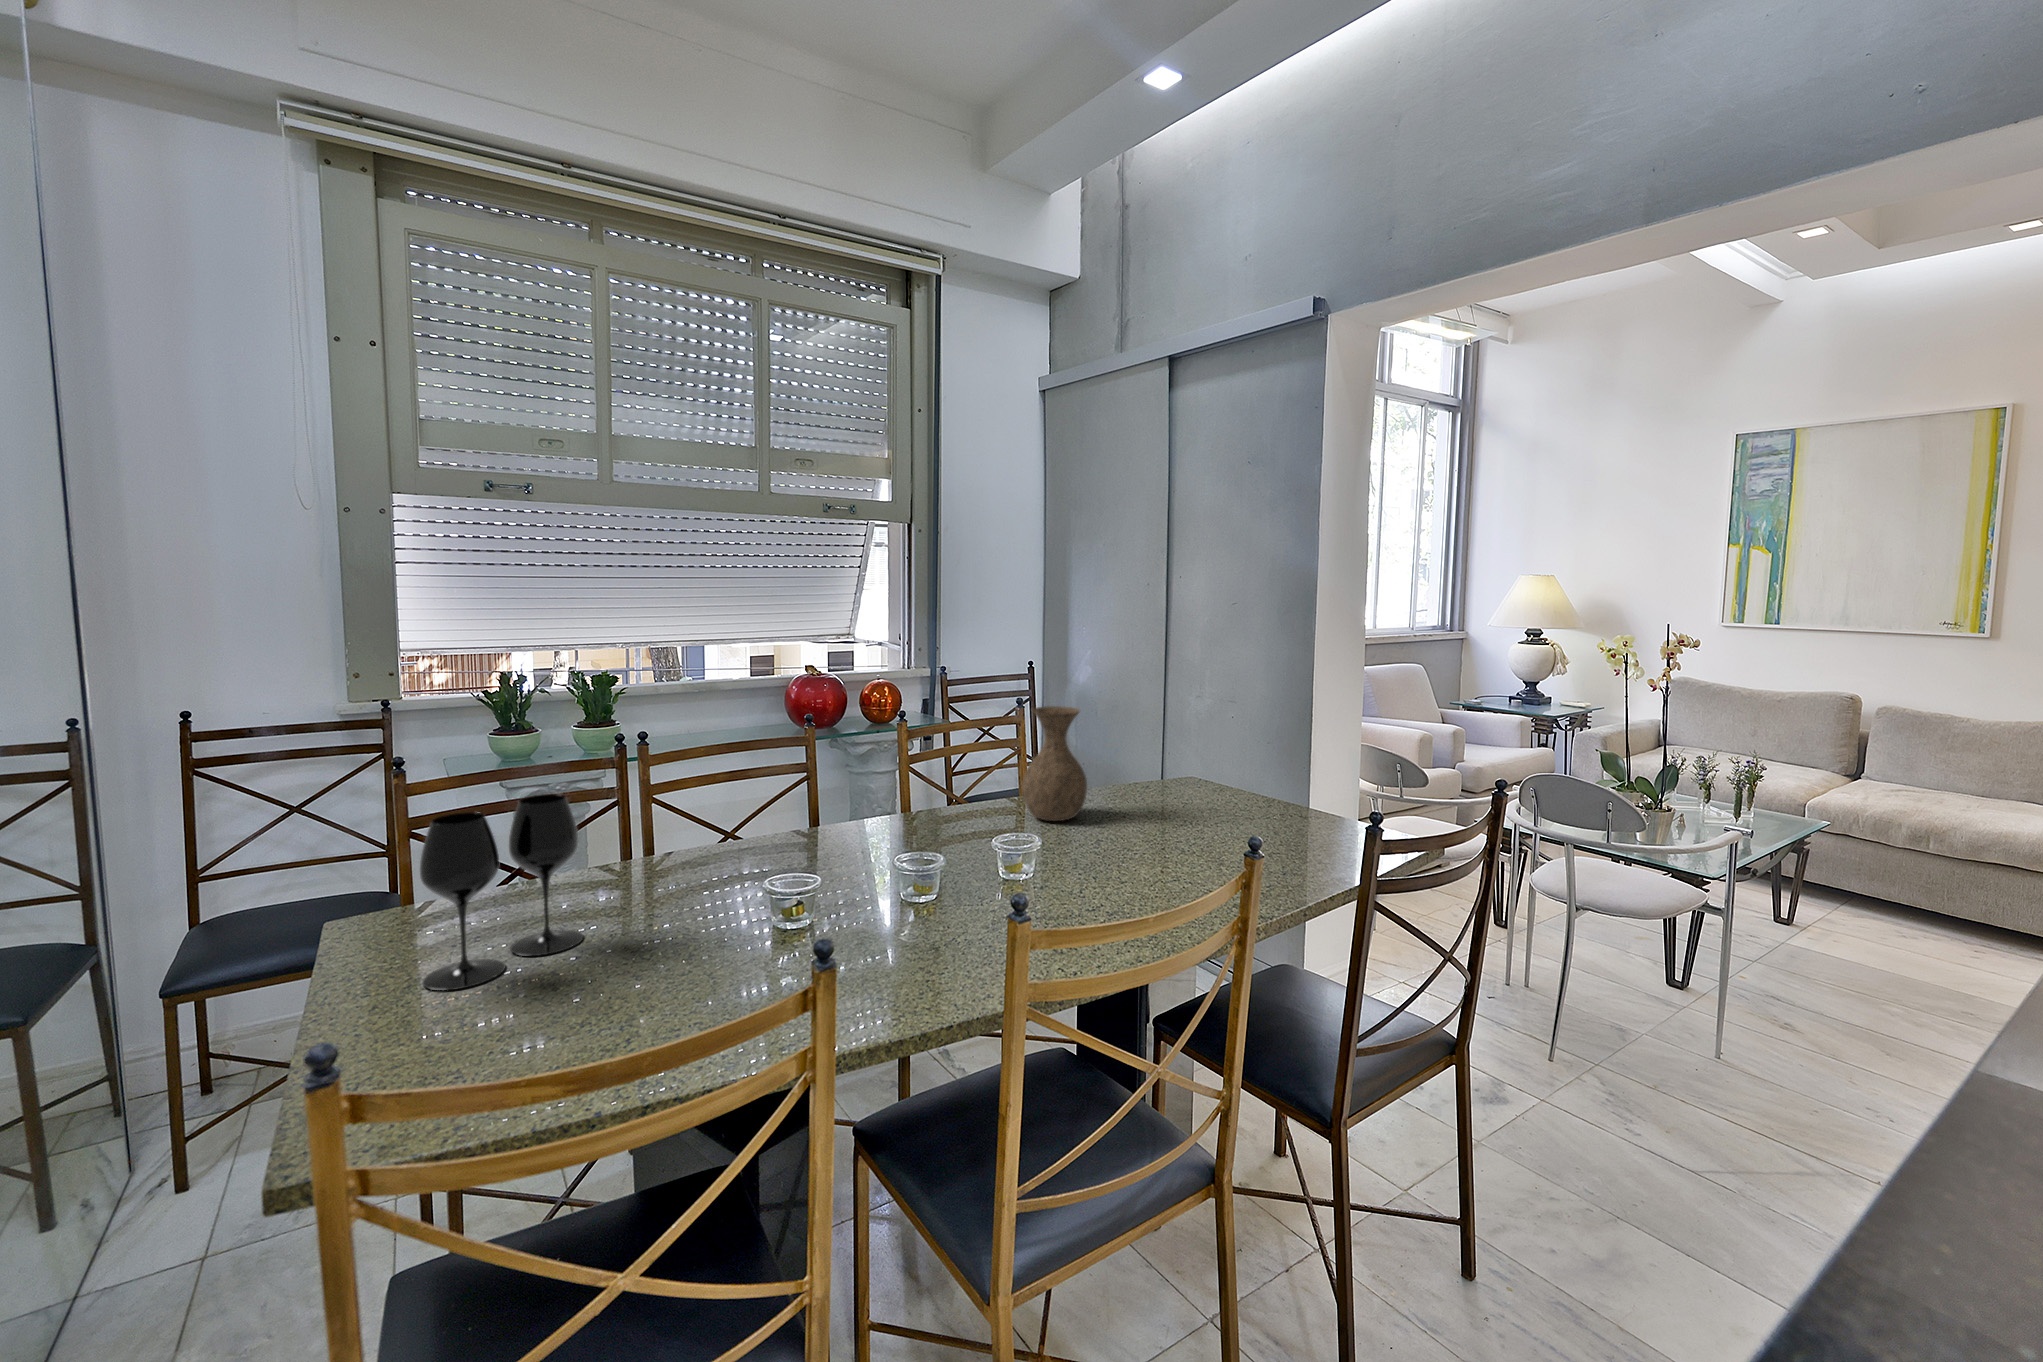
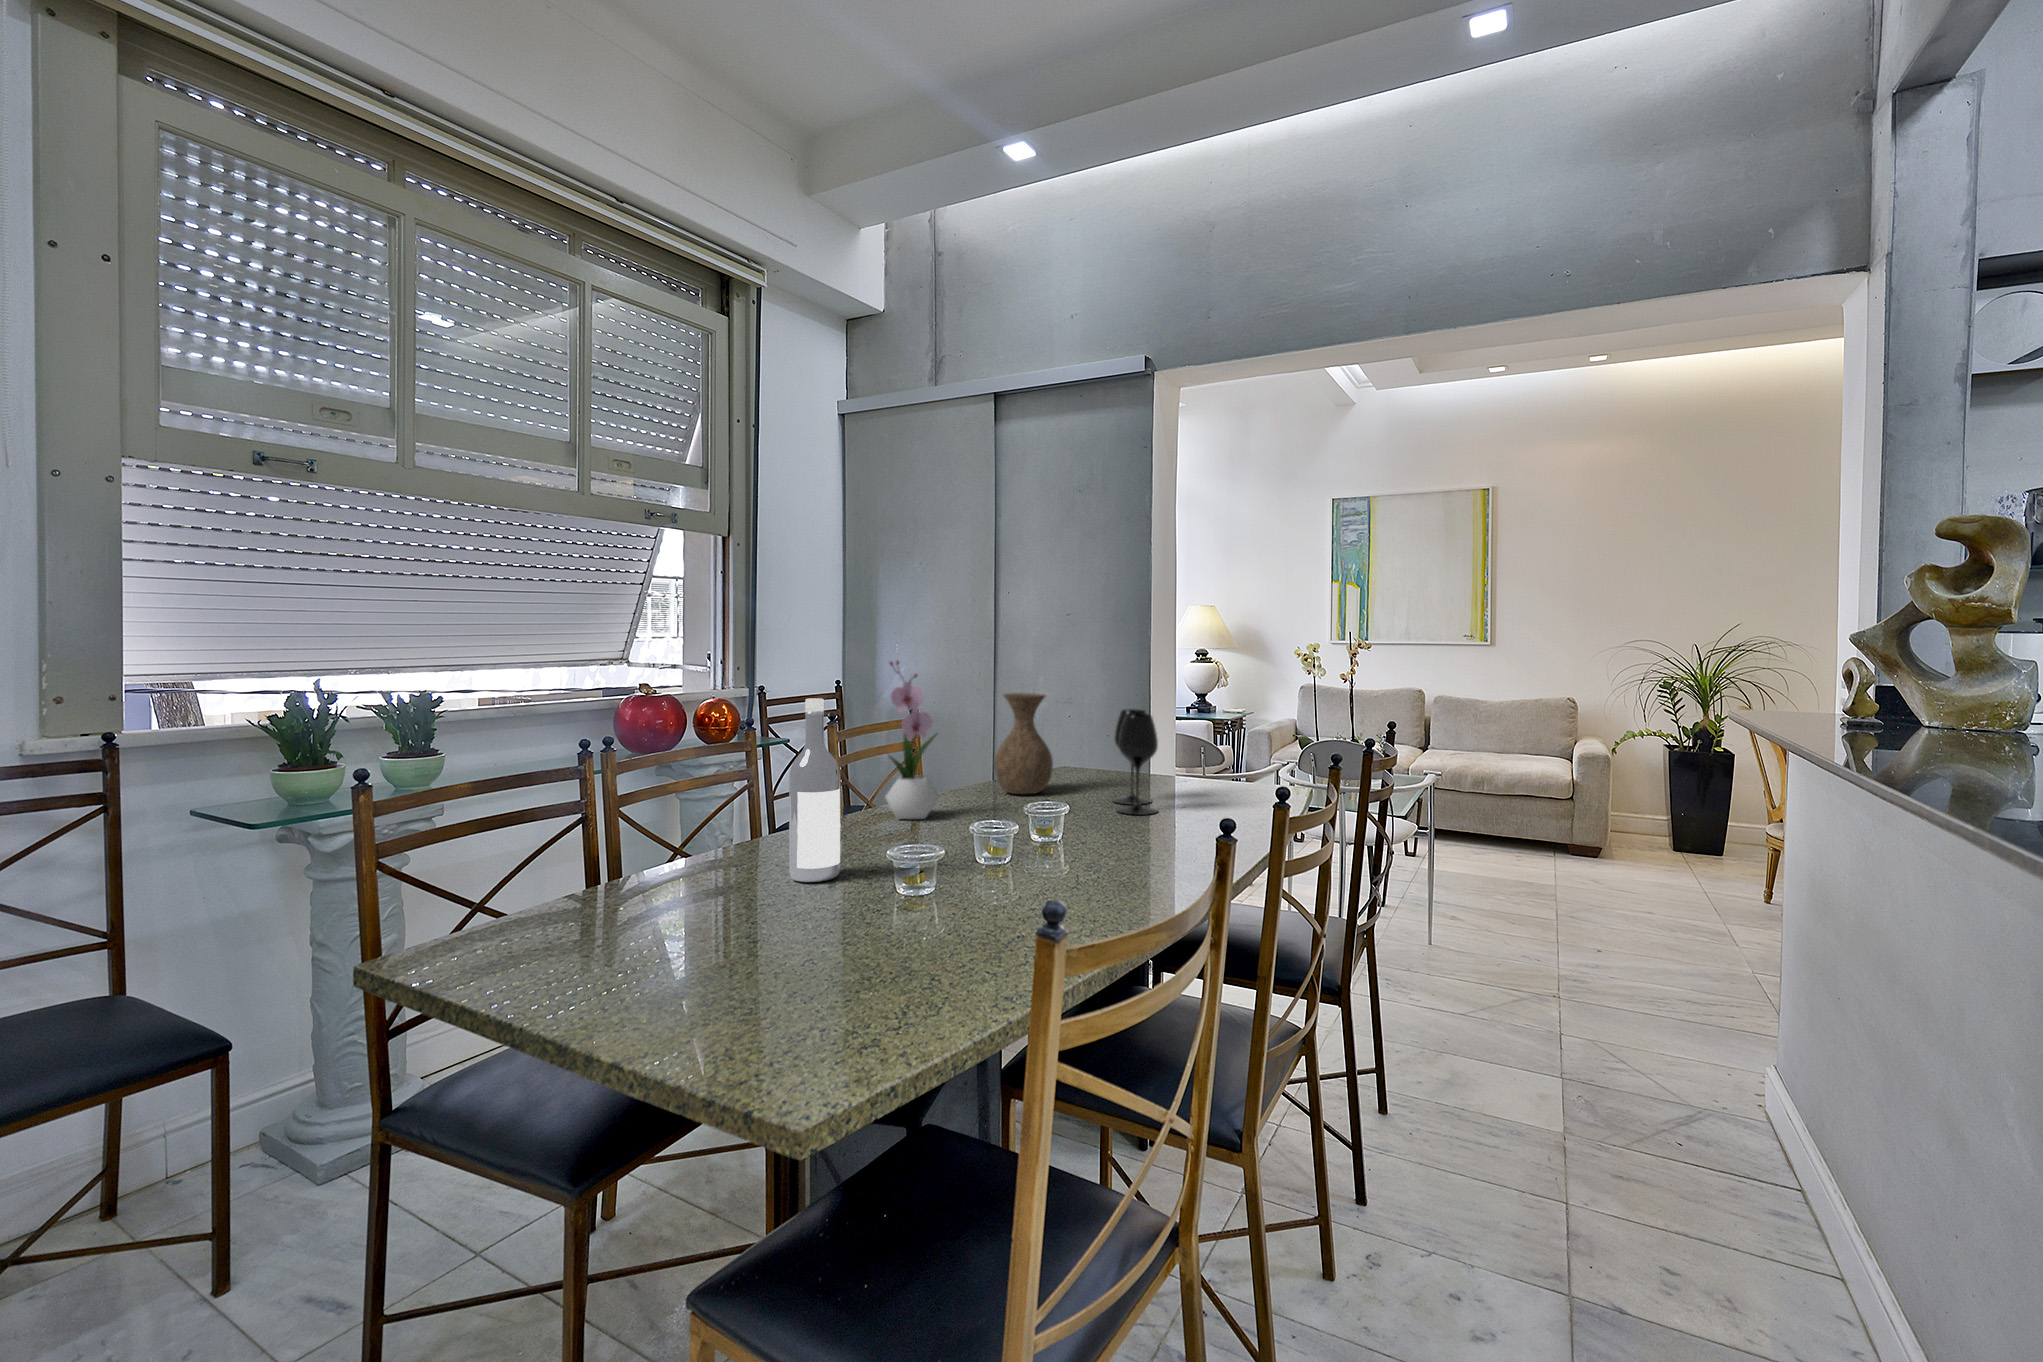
flower arrangement: none [853,674,927,843] -> present [885,661,939,819]
wine bottle: none [639,728,694,915] -> present [789,698,841,882]
wine glass: present [420,794,583,990] -> present [1113,709,1158,815]

